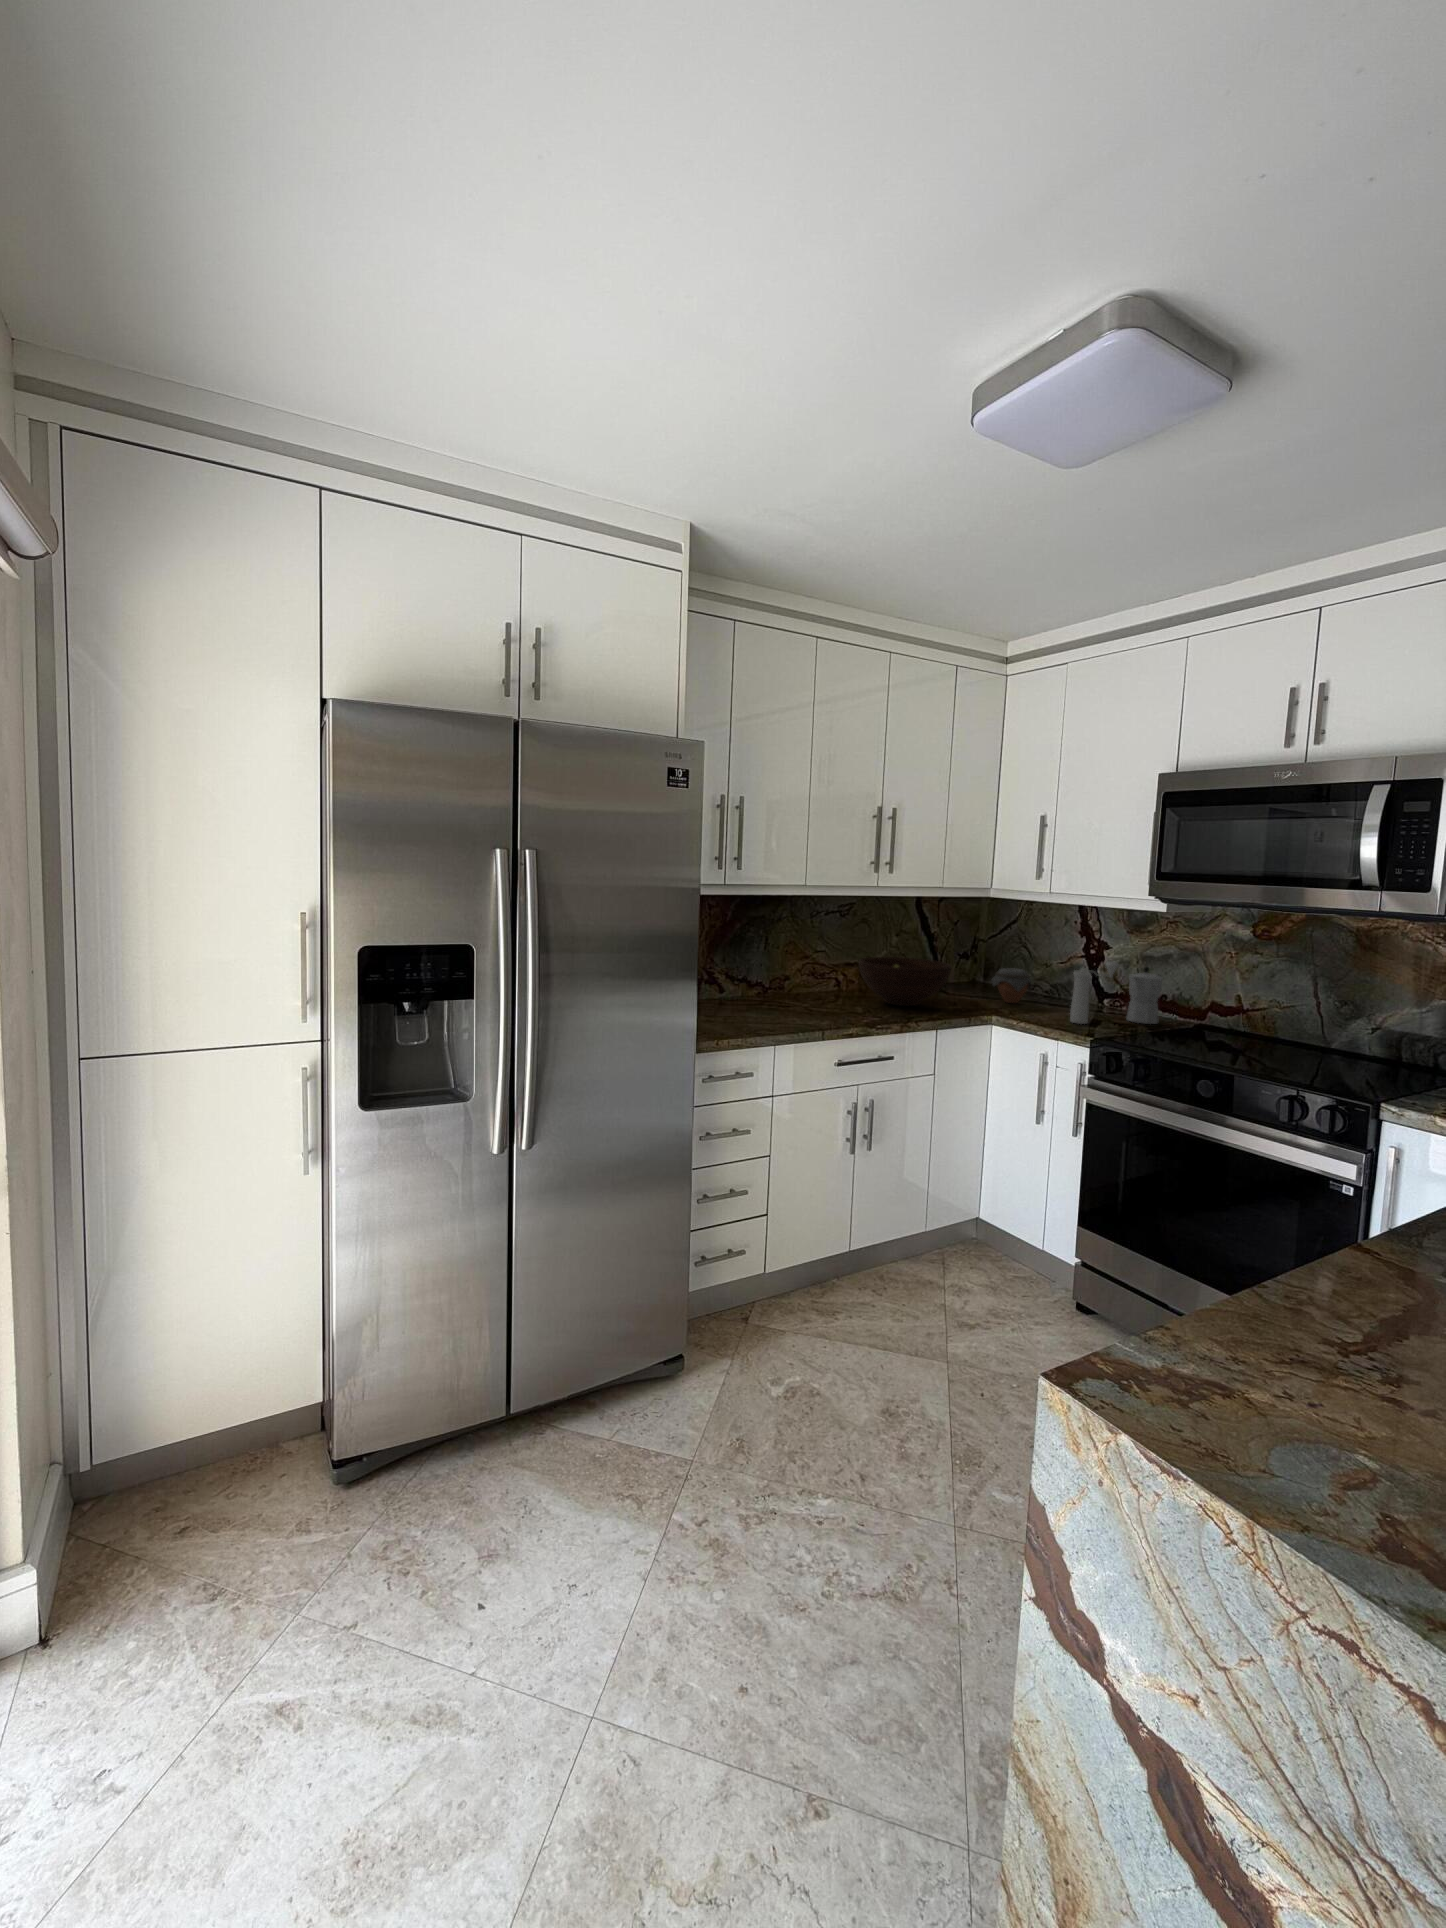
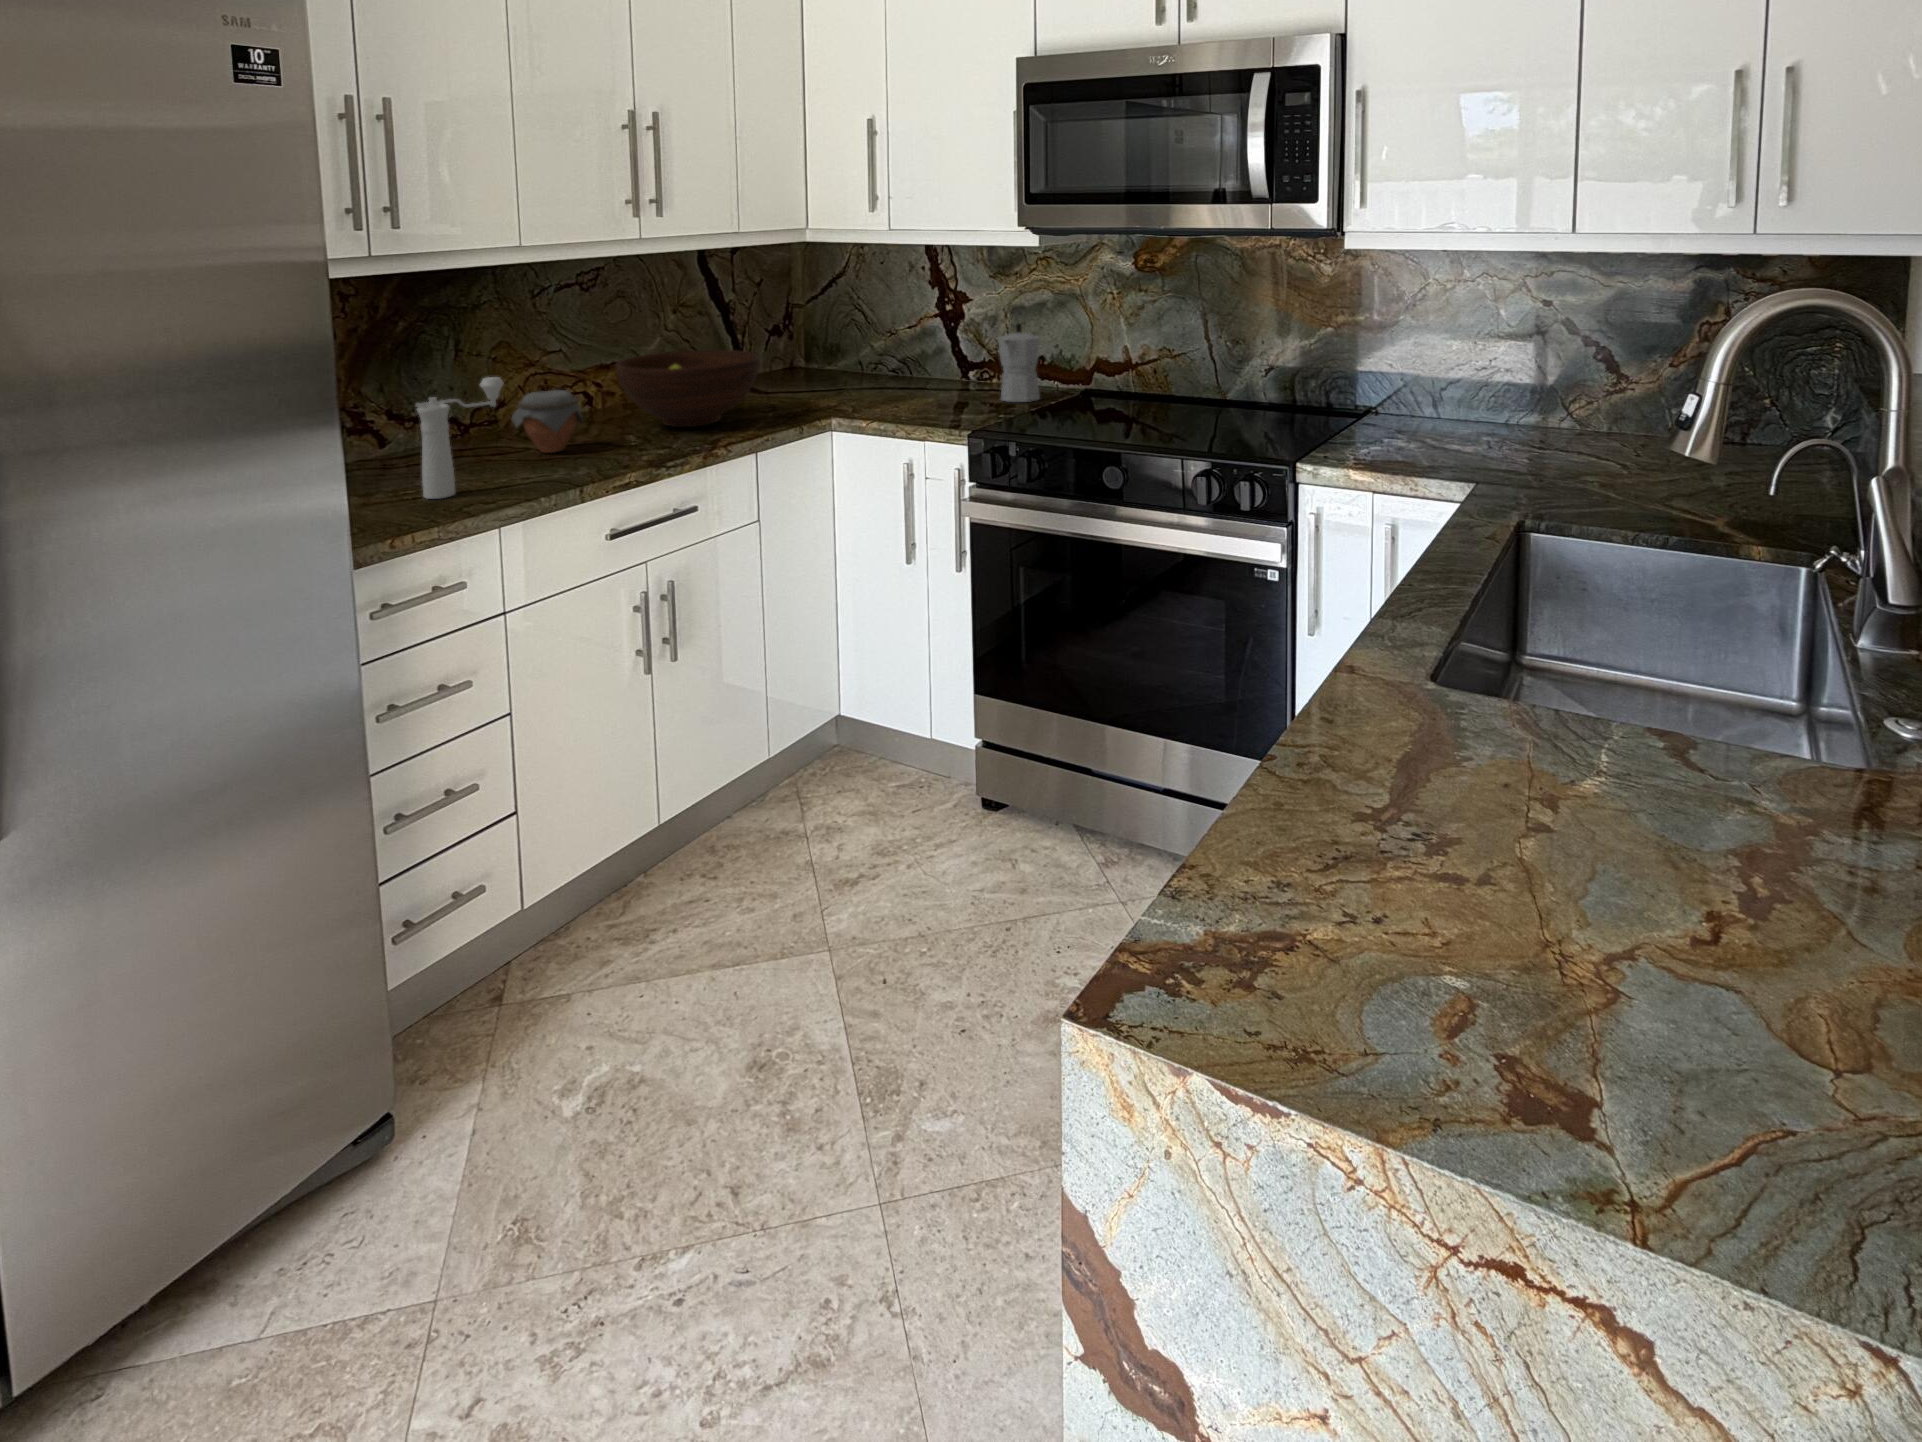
pepper mill: present [1070,961,1118,1024] -> present [416,377,504,499]
jar: present [991,968,1031,1003] -> present [512,390,583,453]

